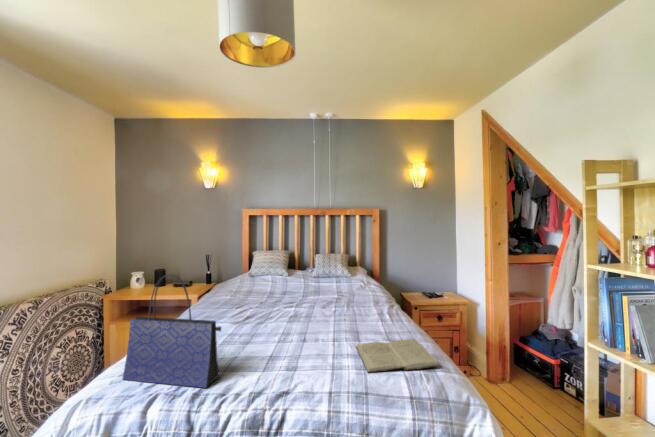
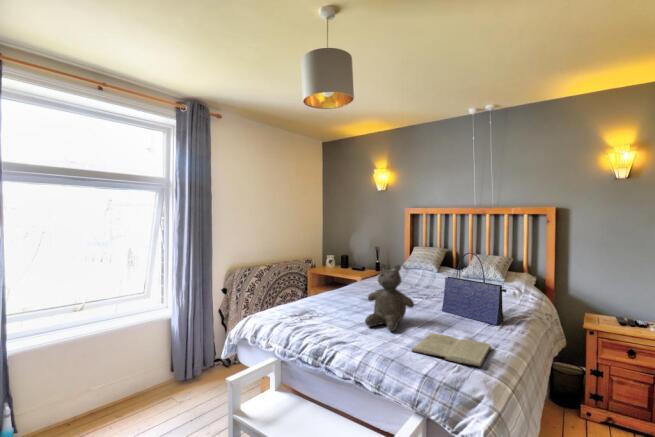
teddy bear: none [272,272,332,357] -> present [365,263,414,331]
tote bag: present [123,274,221,388] -> present [442,253,506,325]

